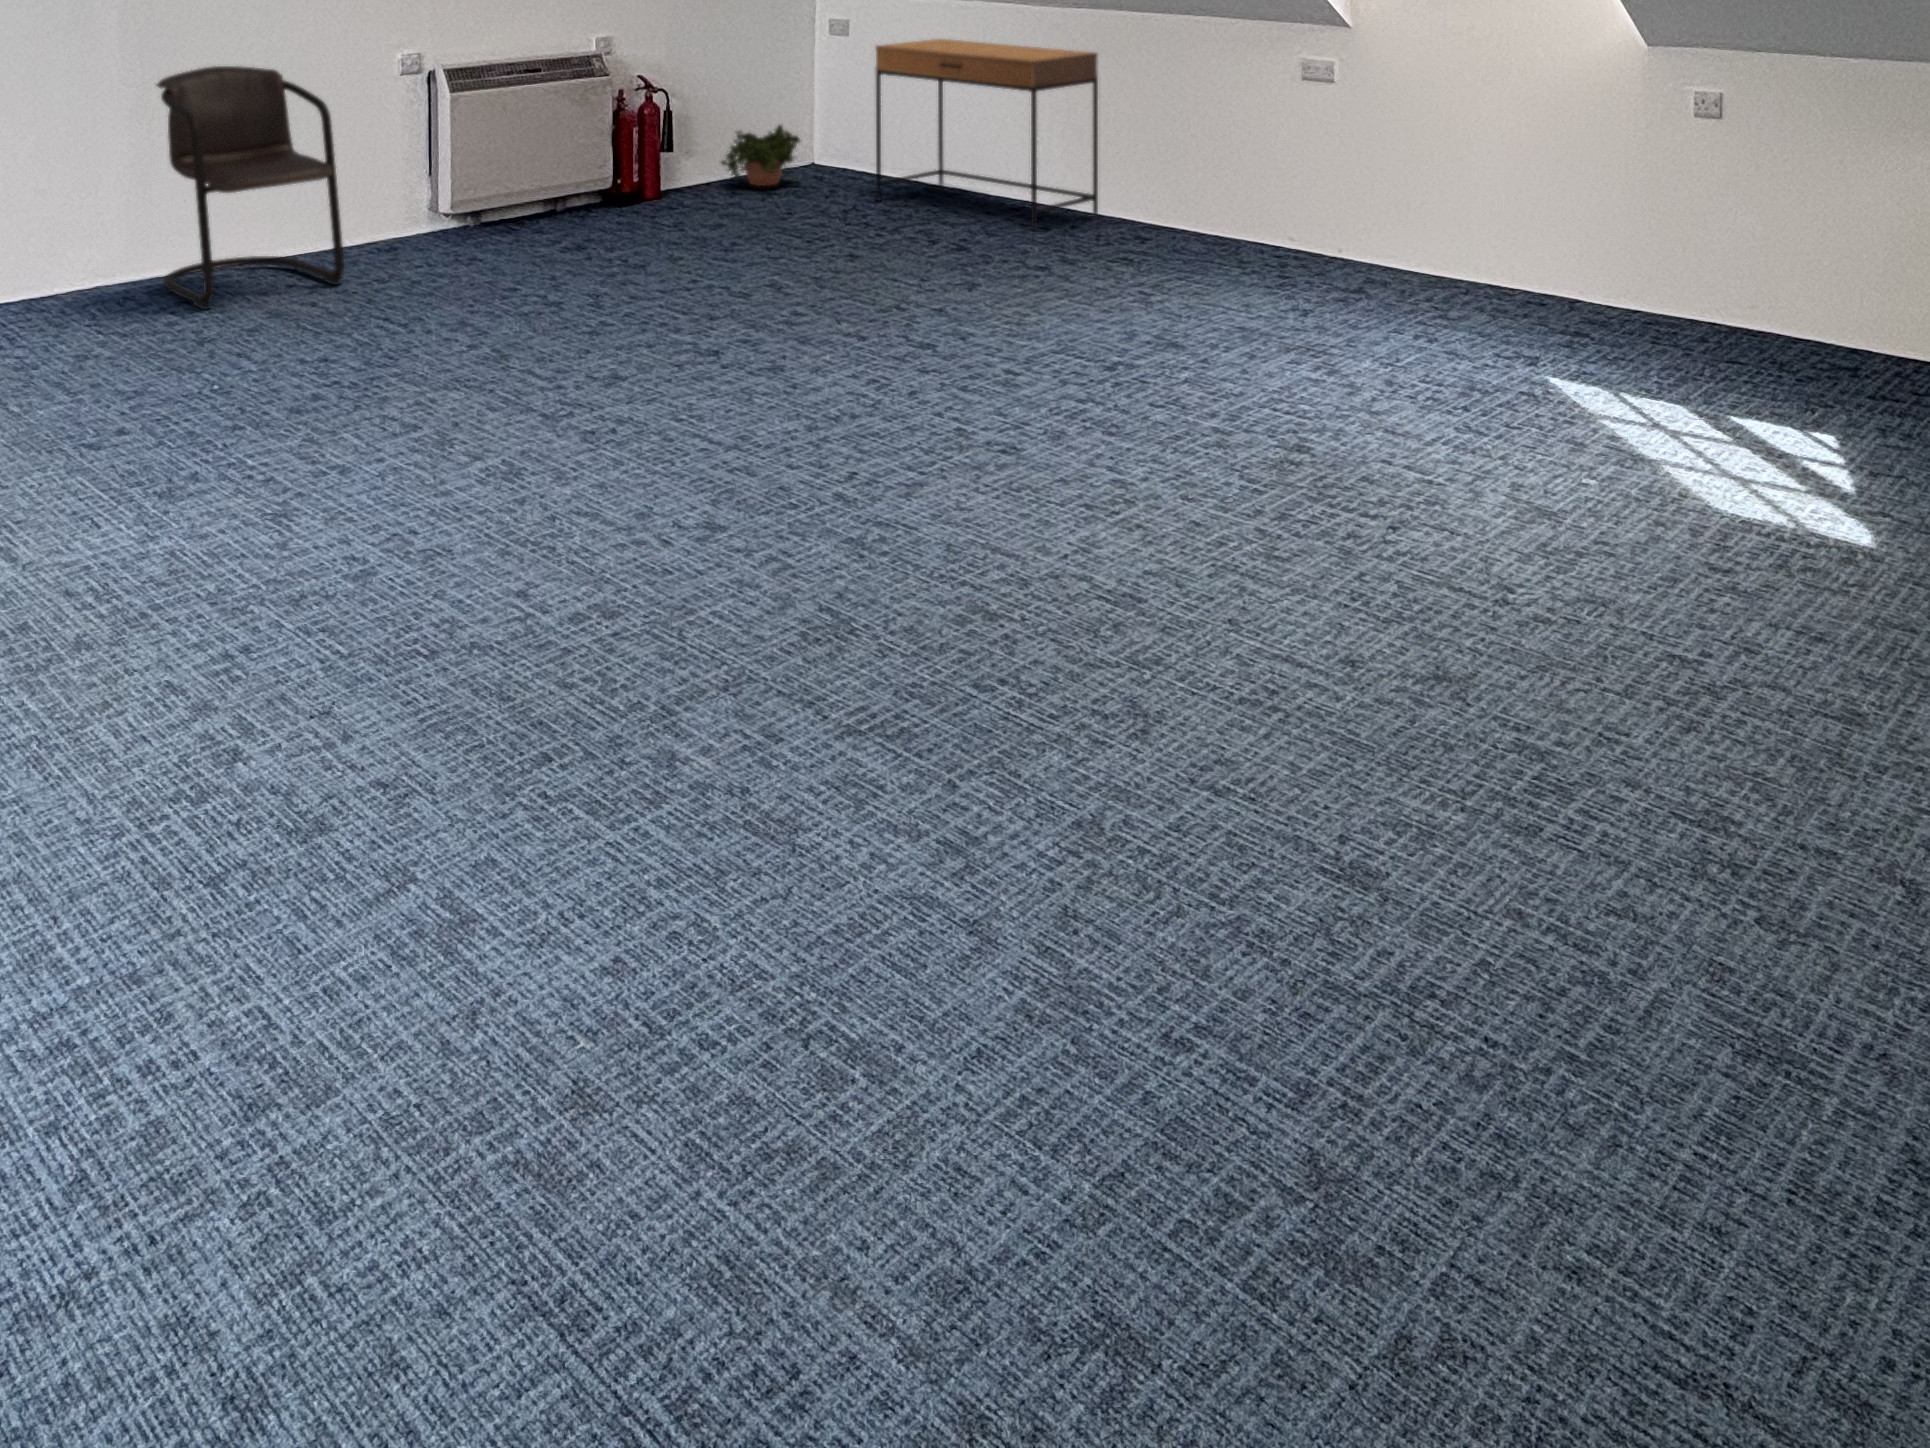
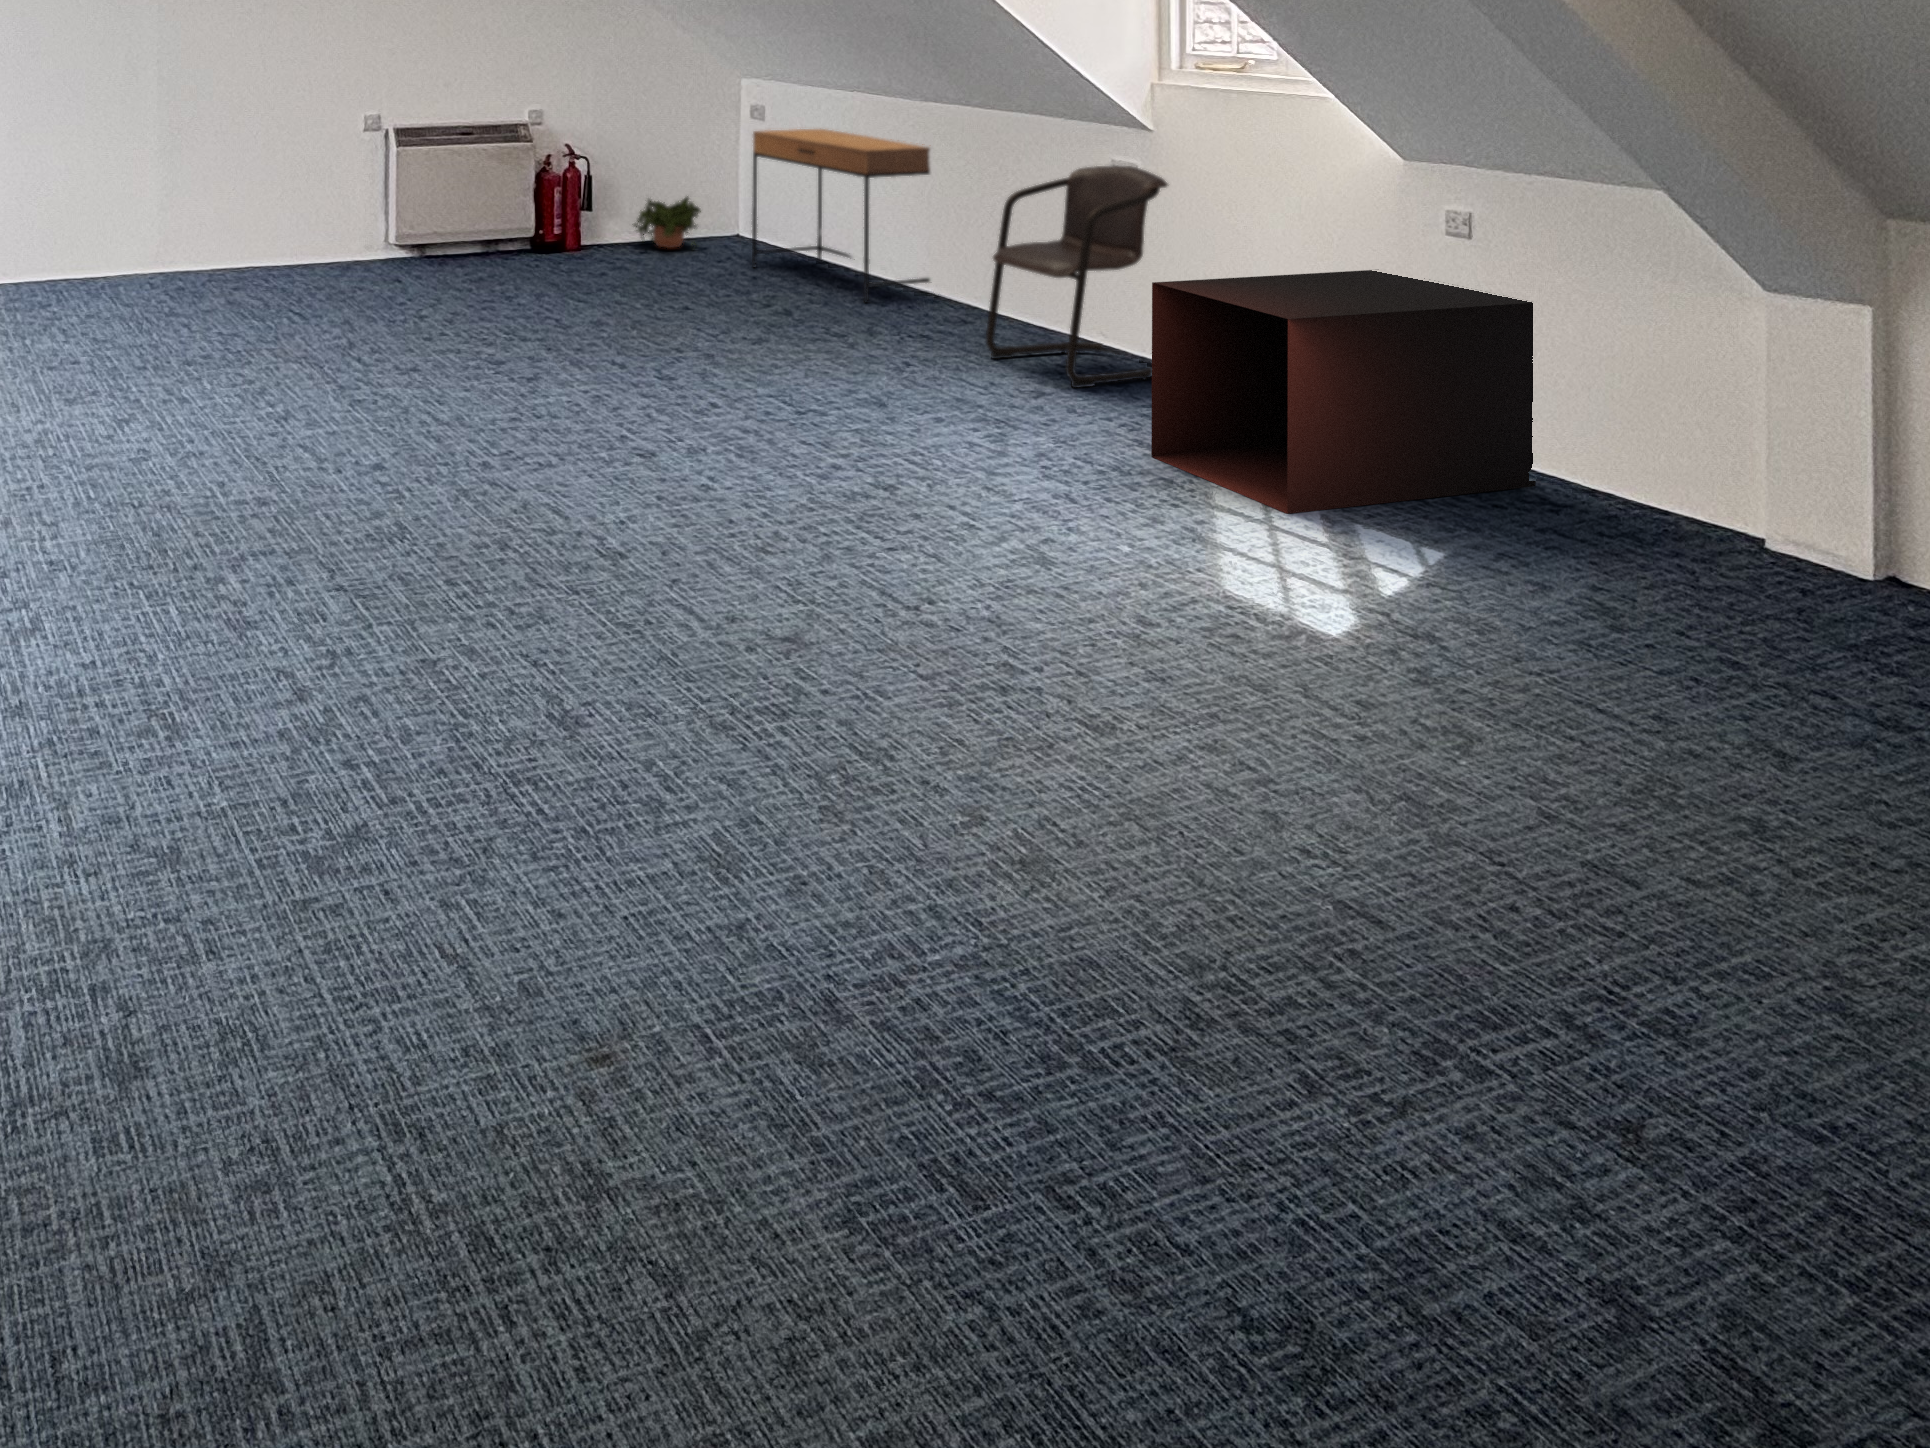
chair: present [157,66,344,309] -> present [986,166,1168,388]
storage cabinet: none [1479,154,1812,421] -> present [1151,270,1536,514]

